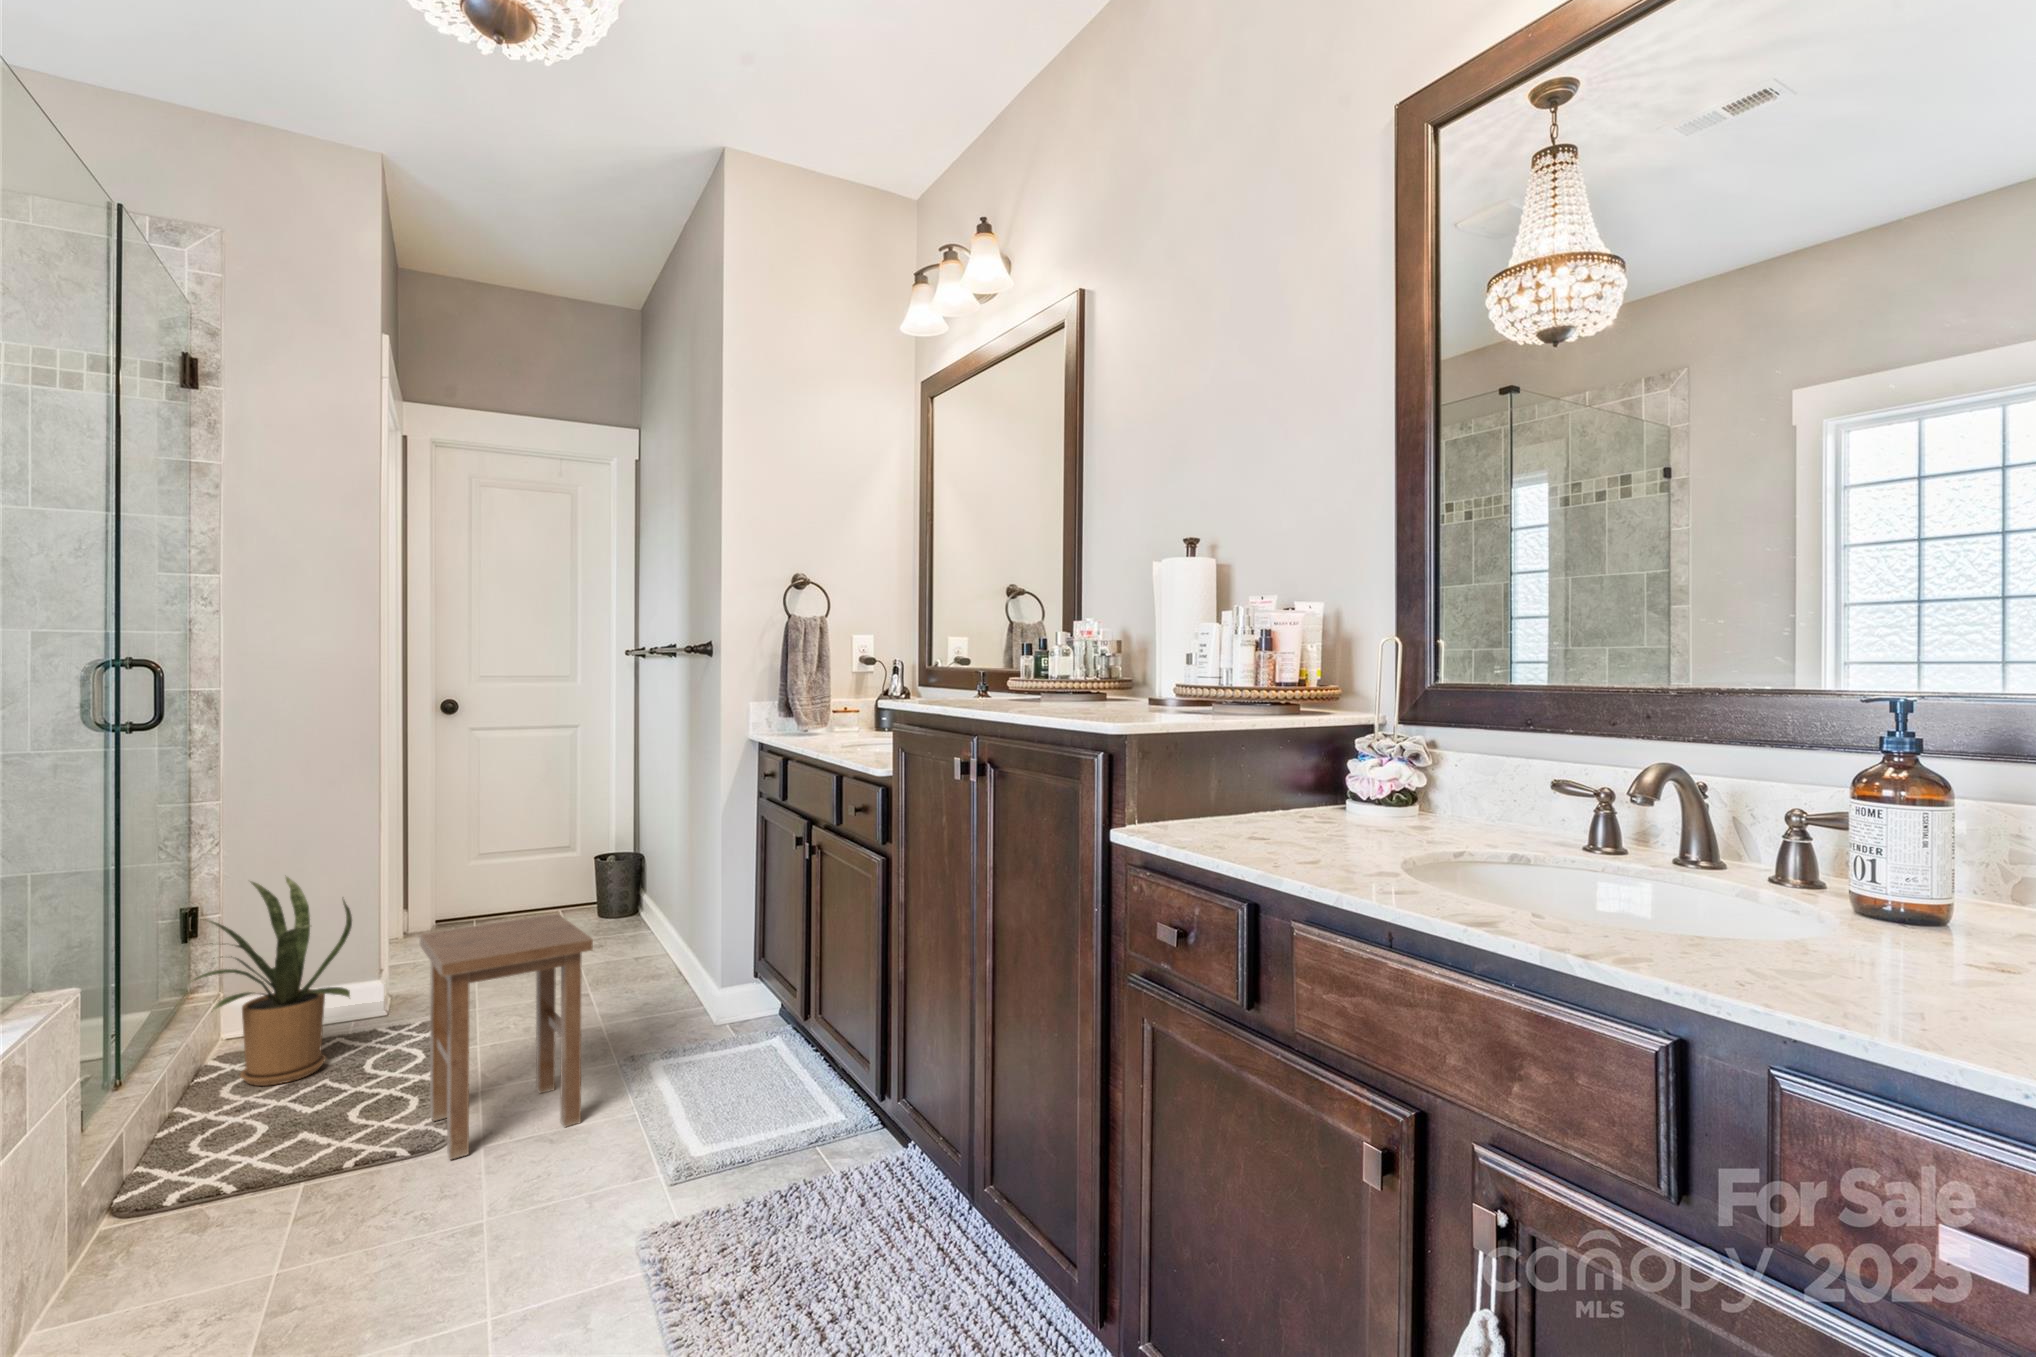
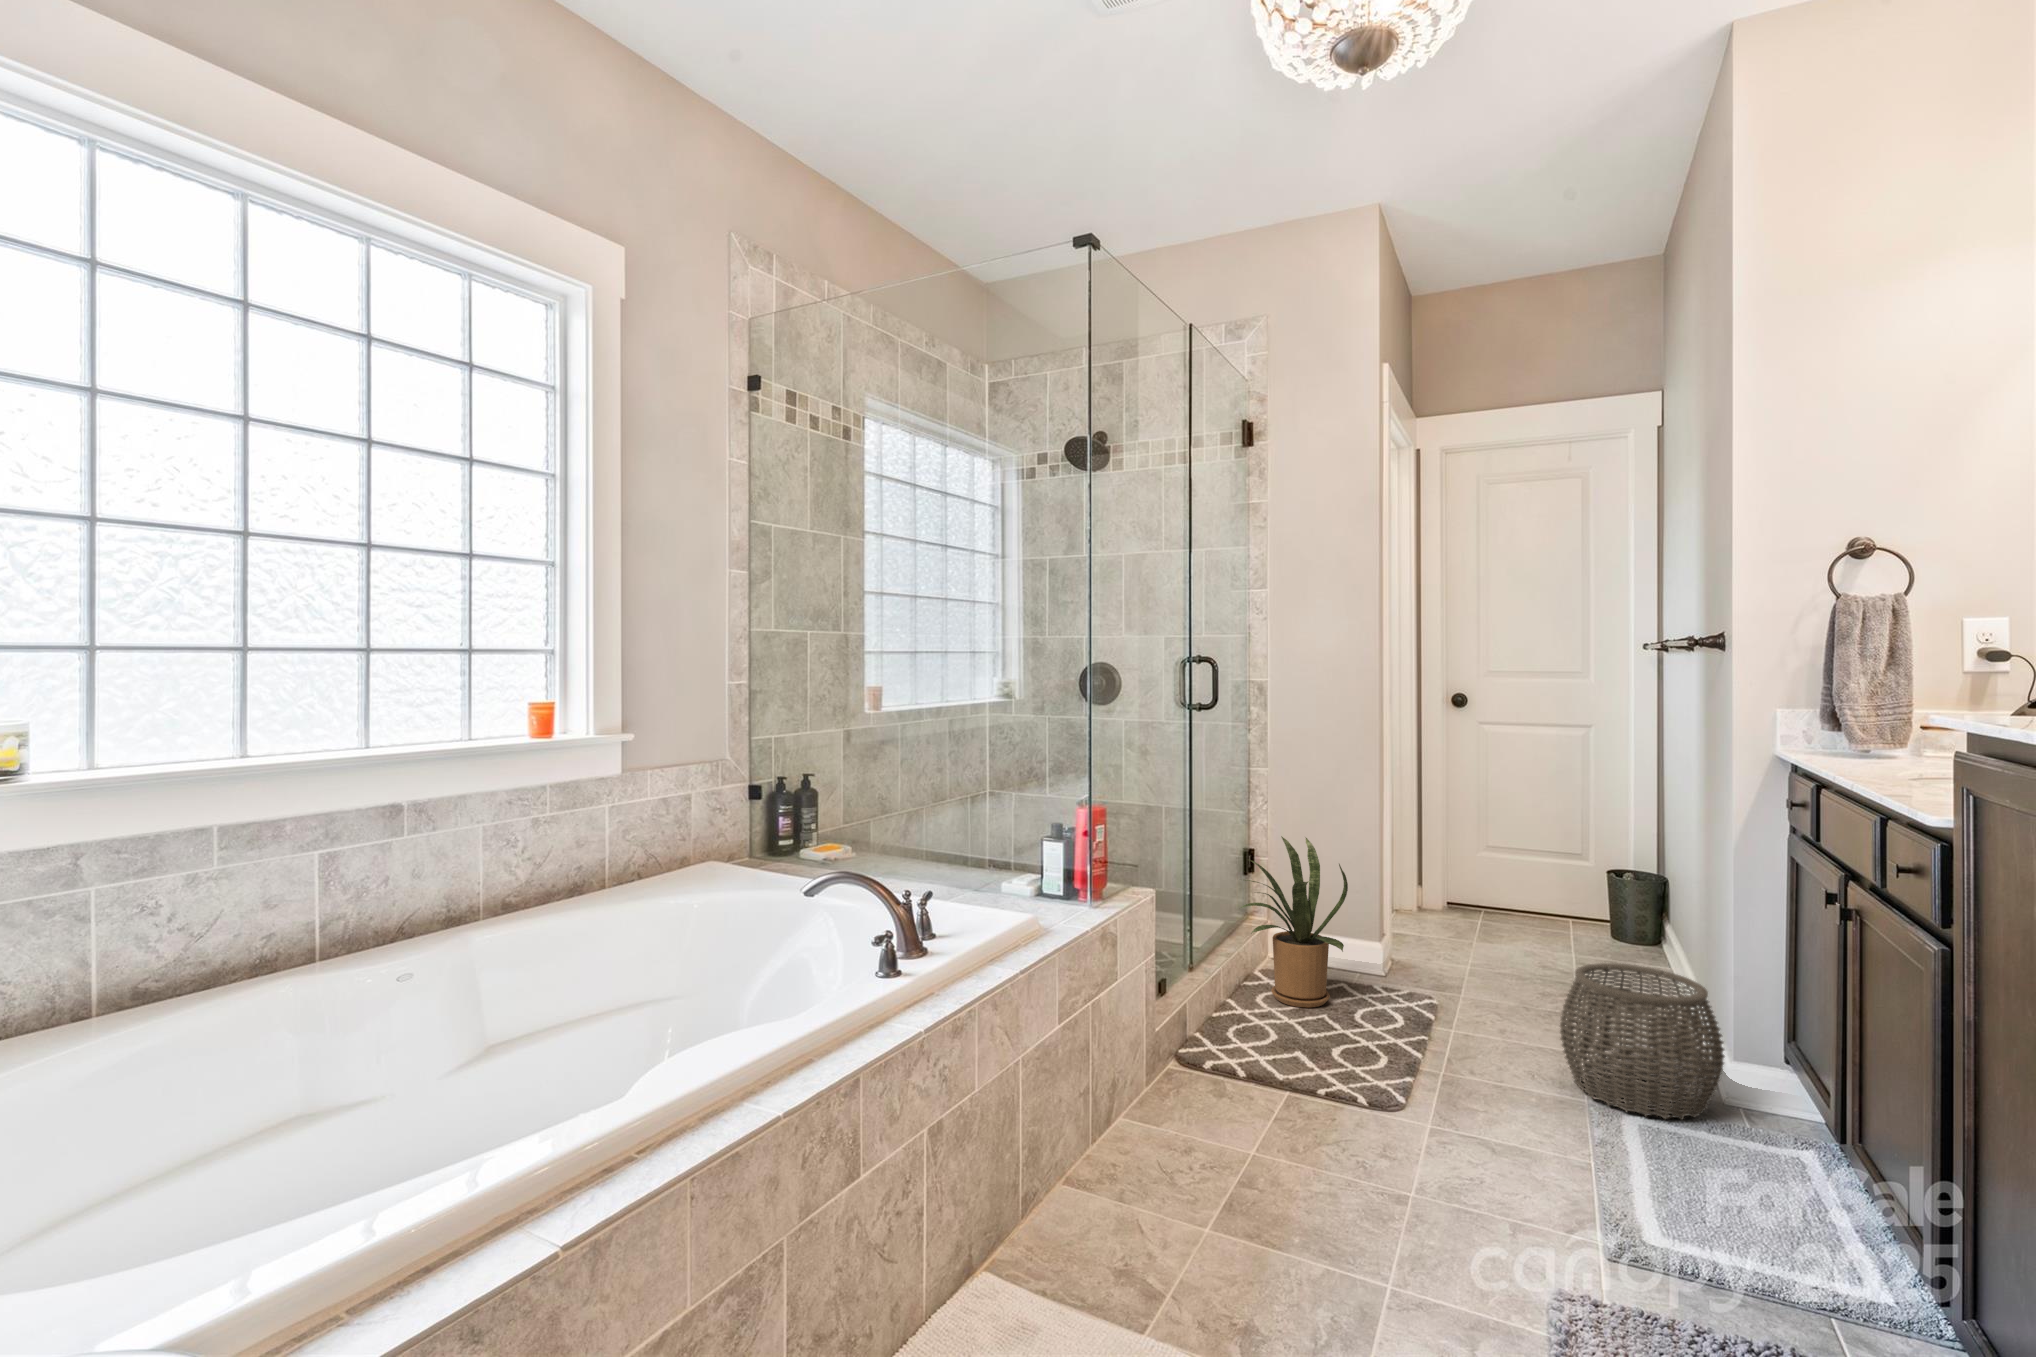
stool: present [420,914,593,1159] -> none [1384,909,1538,1145]
woven basket: none [593,930,721,1061] -> present [1560,963,1725,1119]

